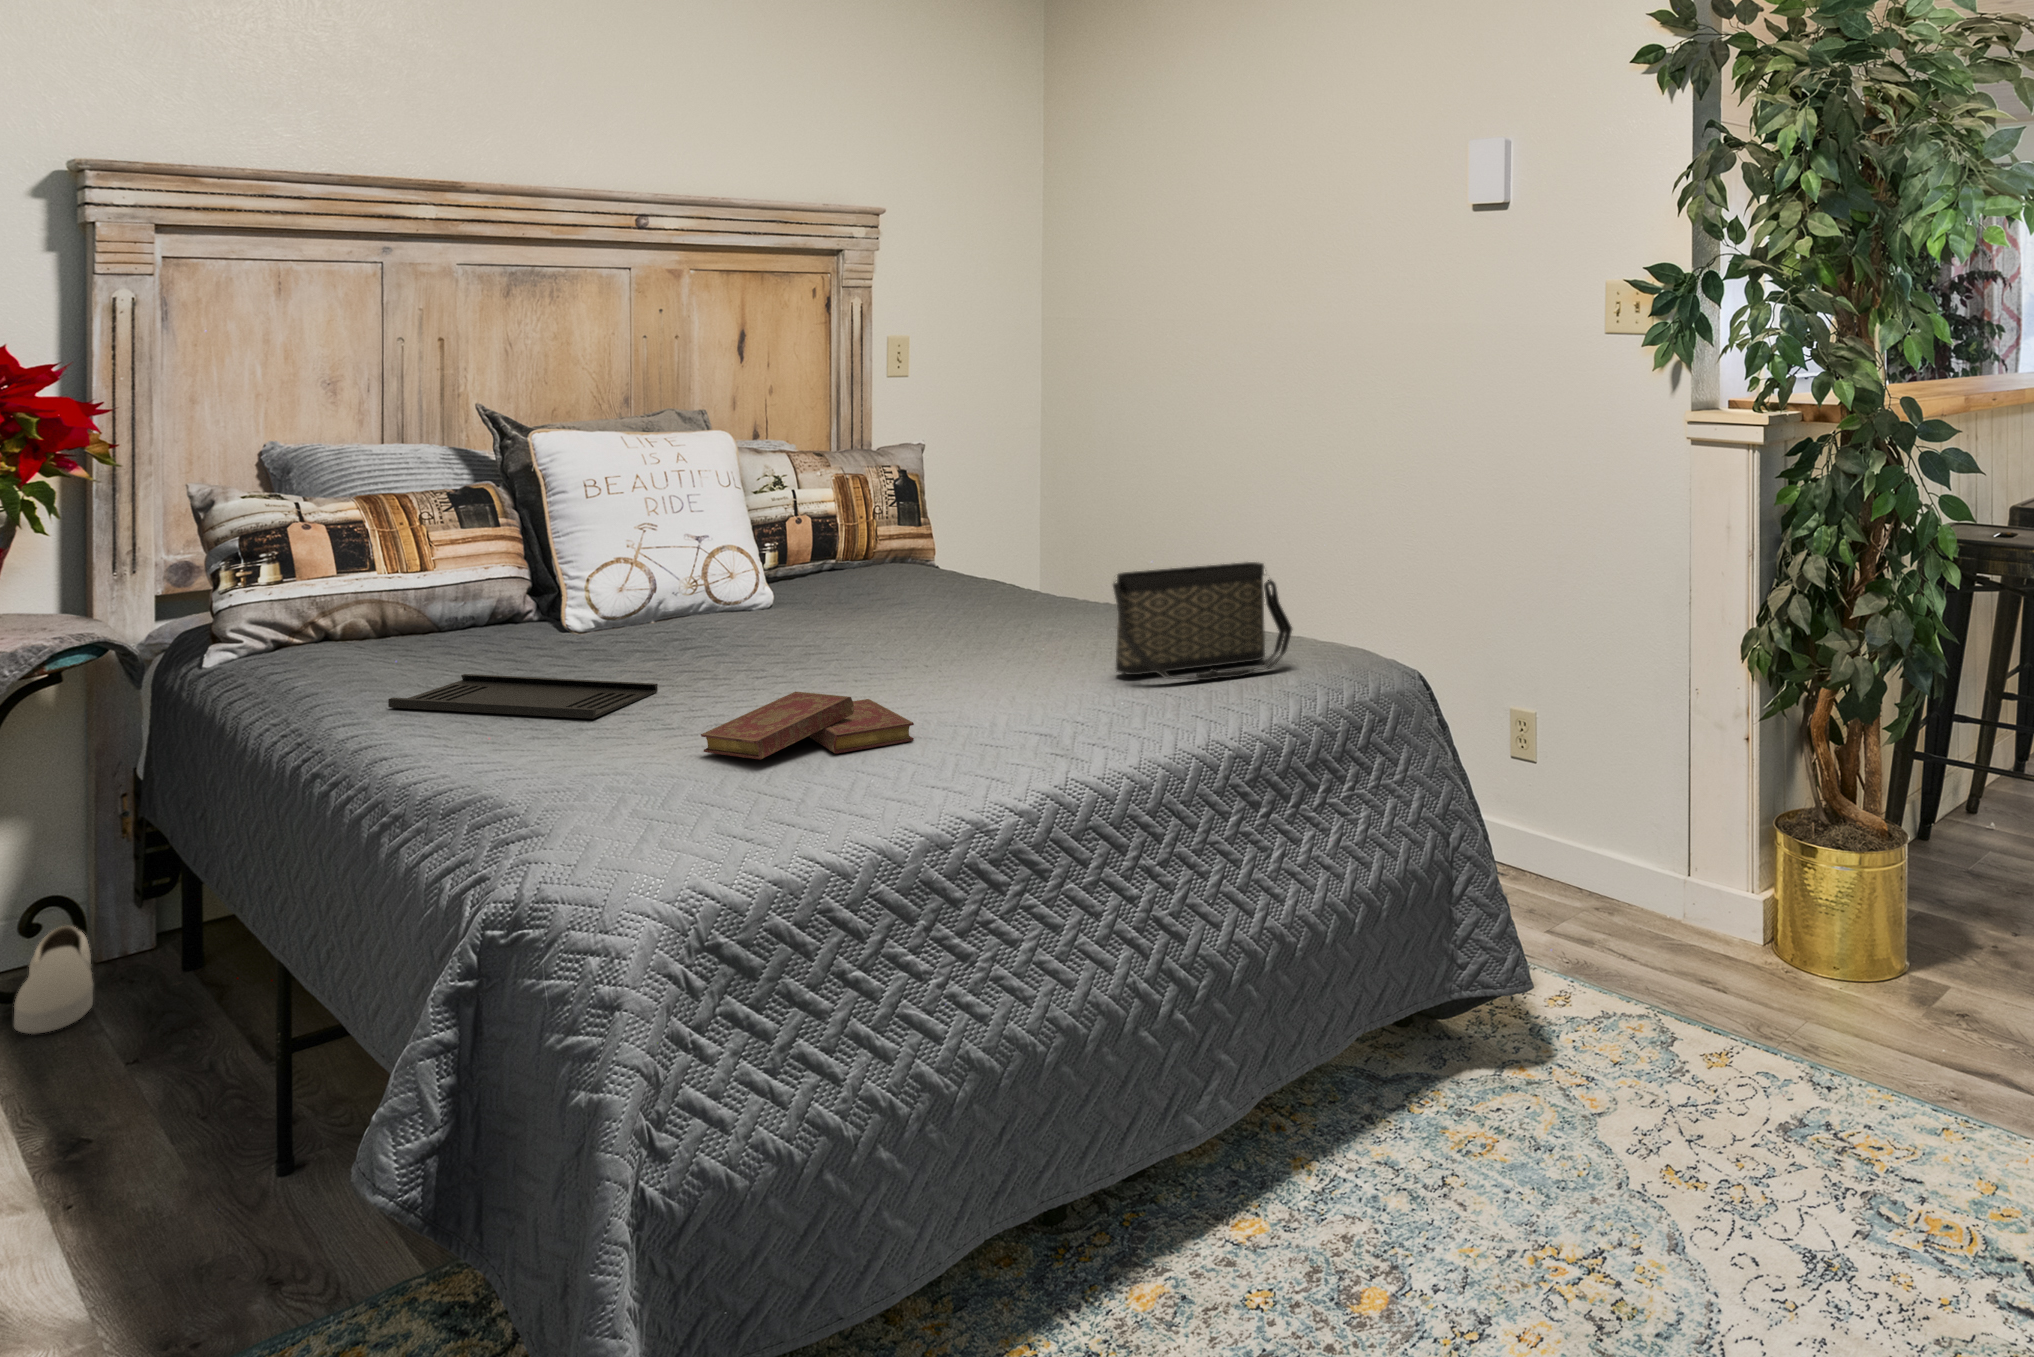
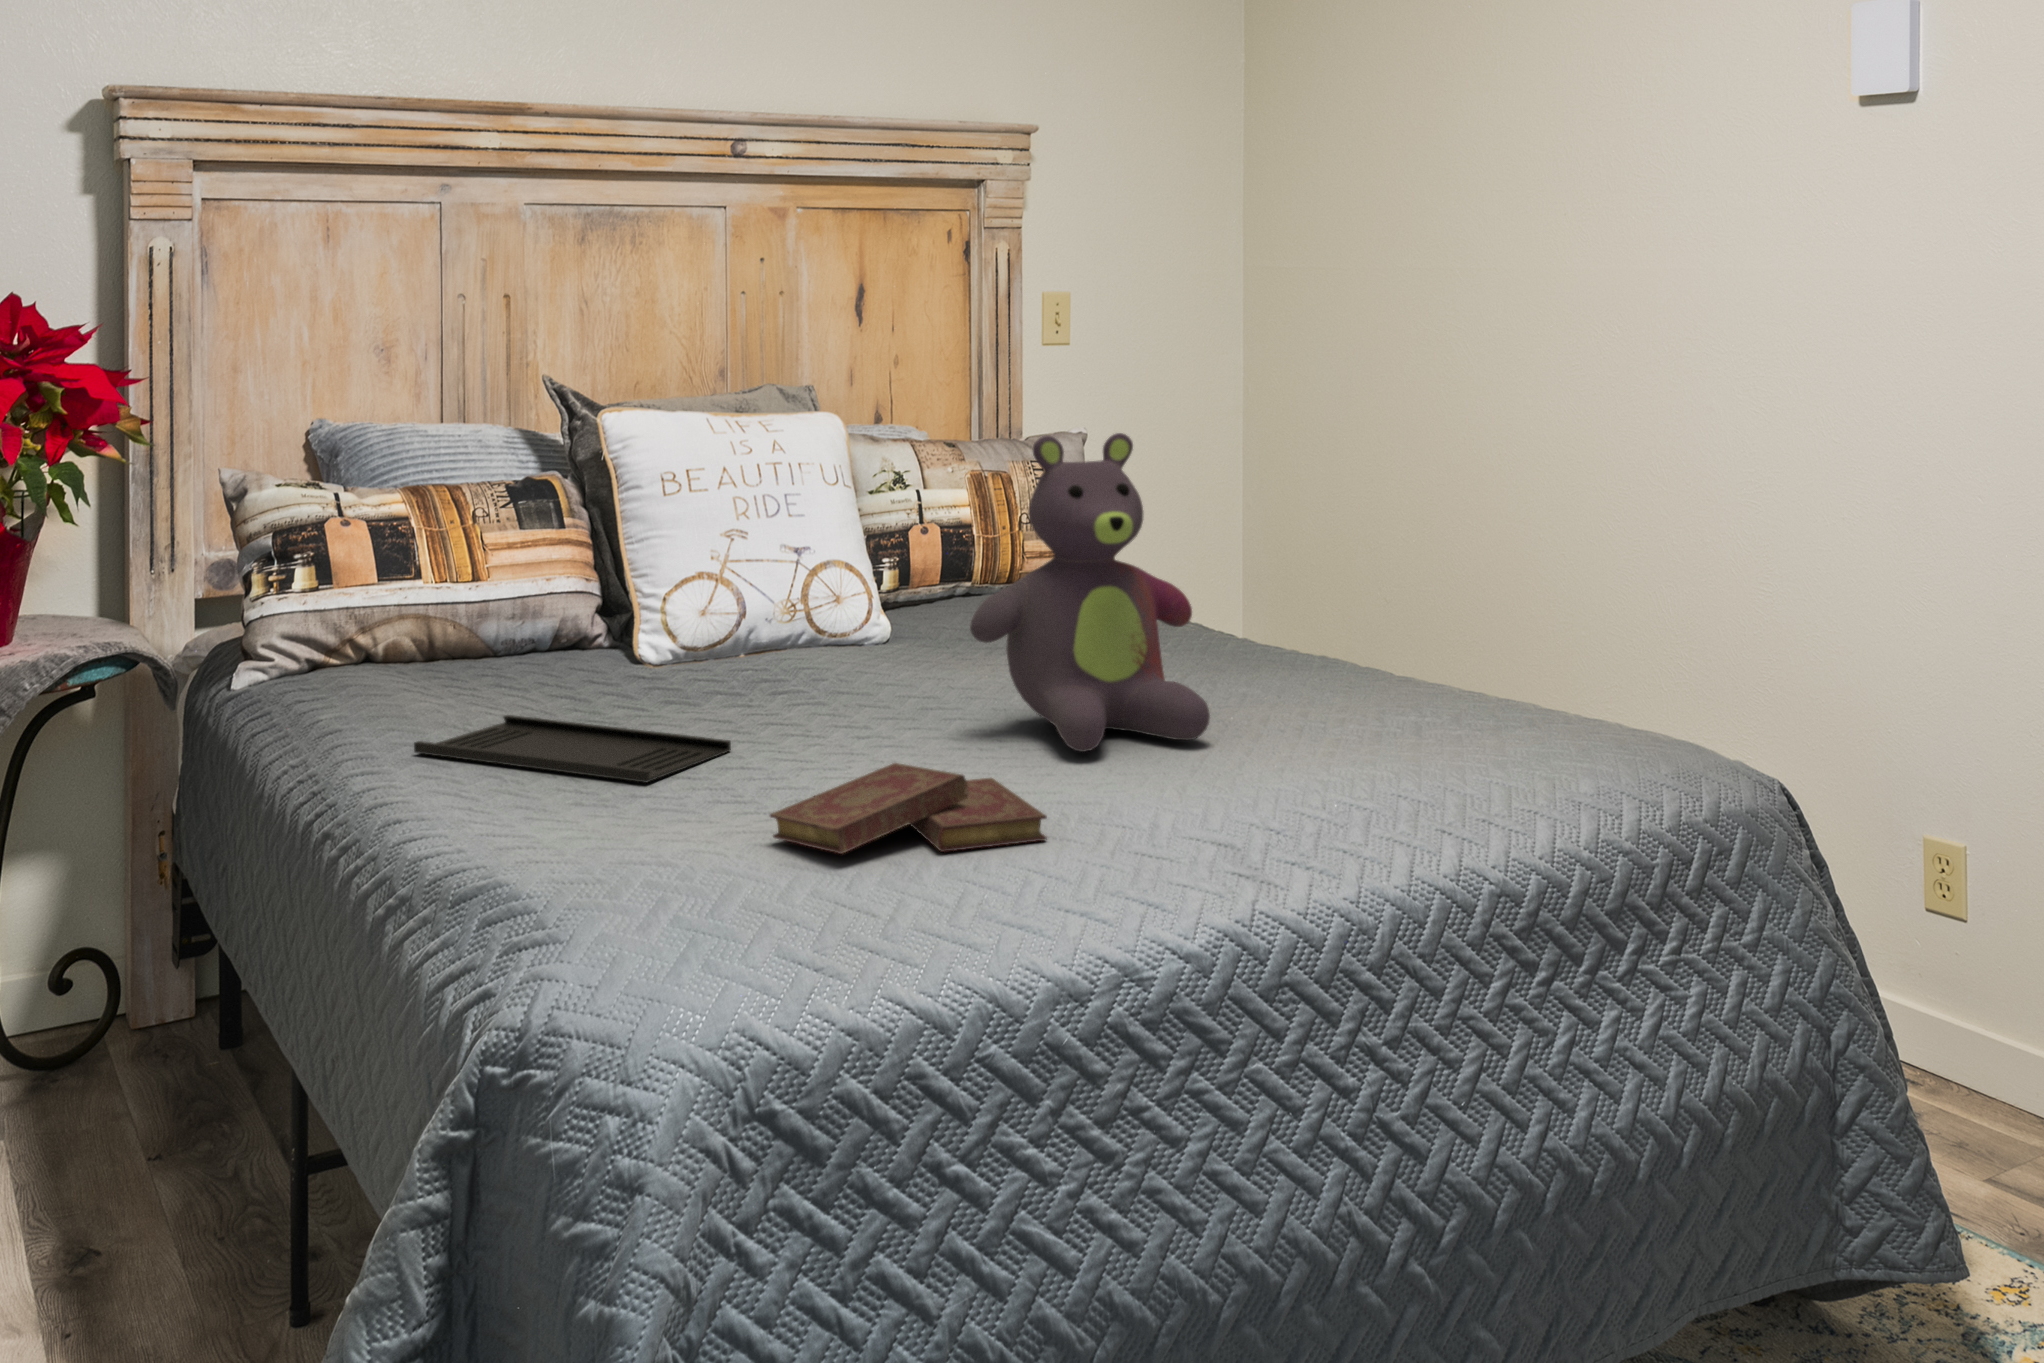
stuffed bear: none [846,443,1027,678] -> present [970,433,1210,752]
handbag: present [1113,562,1292,680] -> none [1327,610,1590,777]
shoe: present [14,926,93,1034] -> none [50,981,134,1107]

